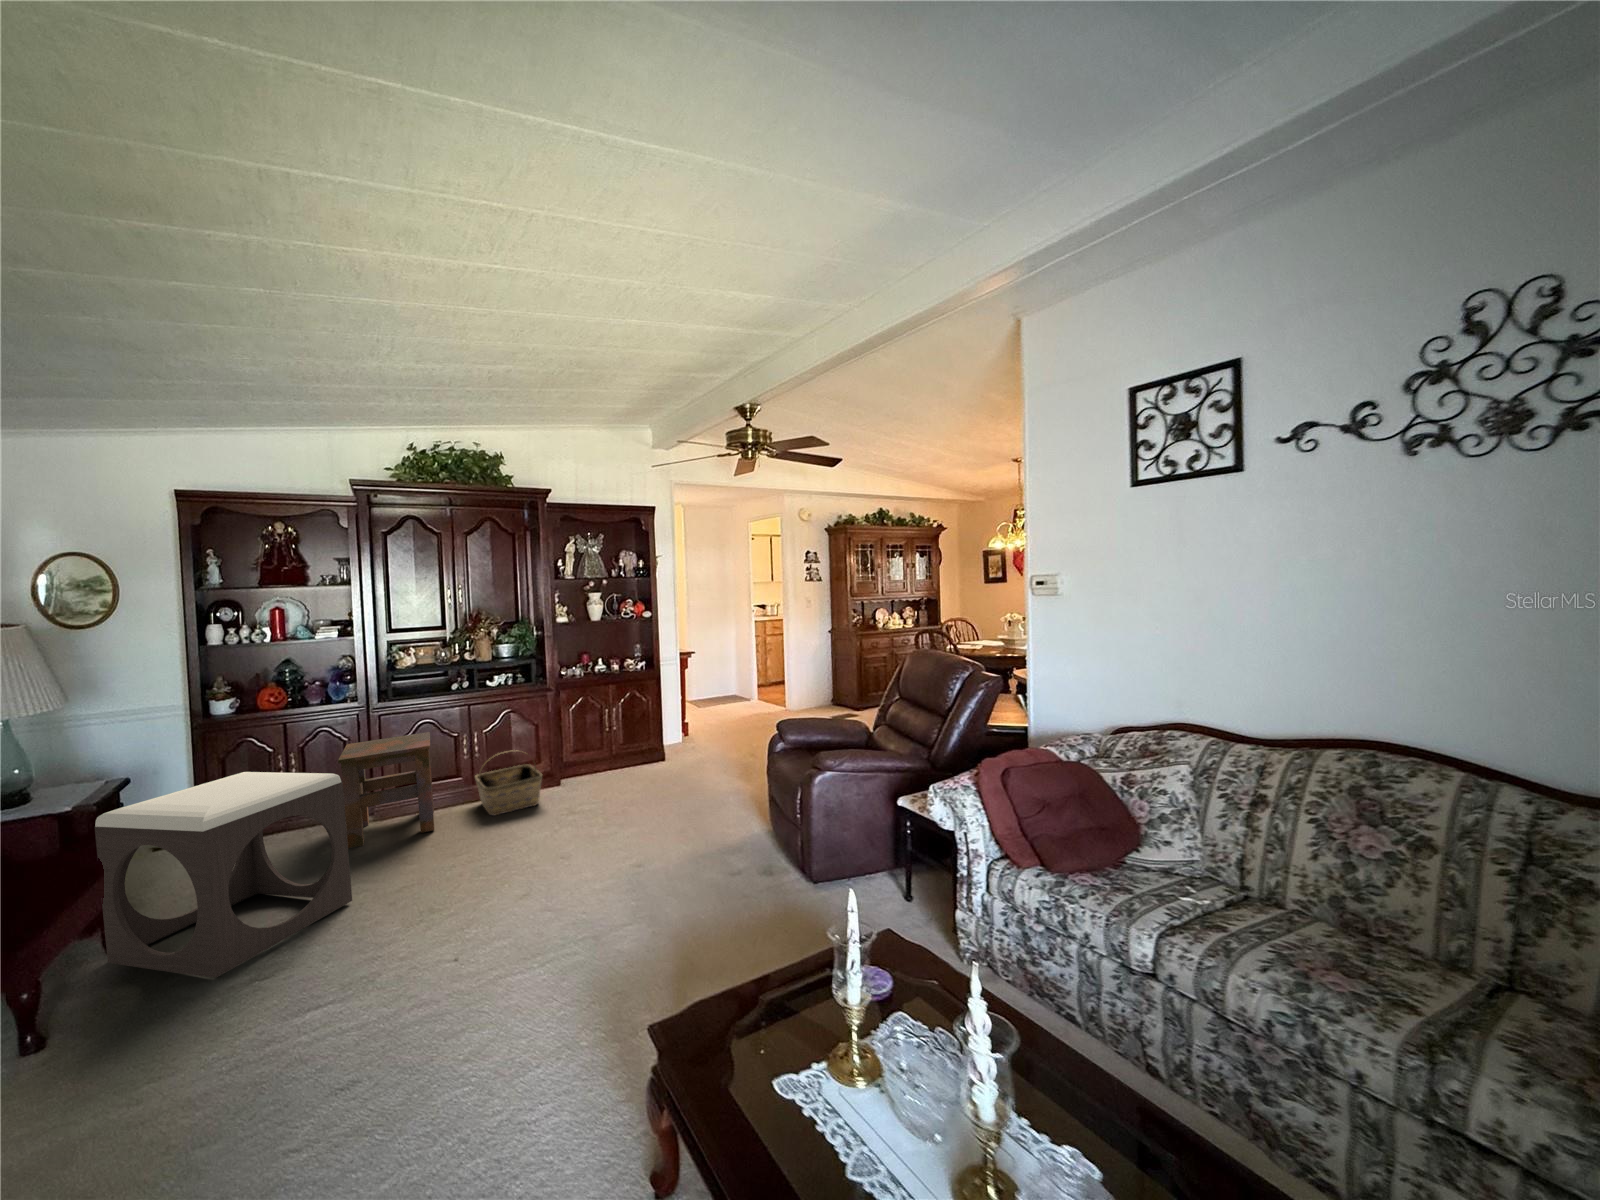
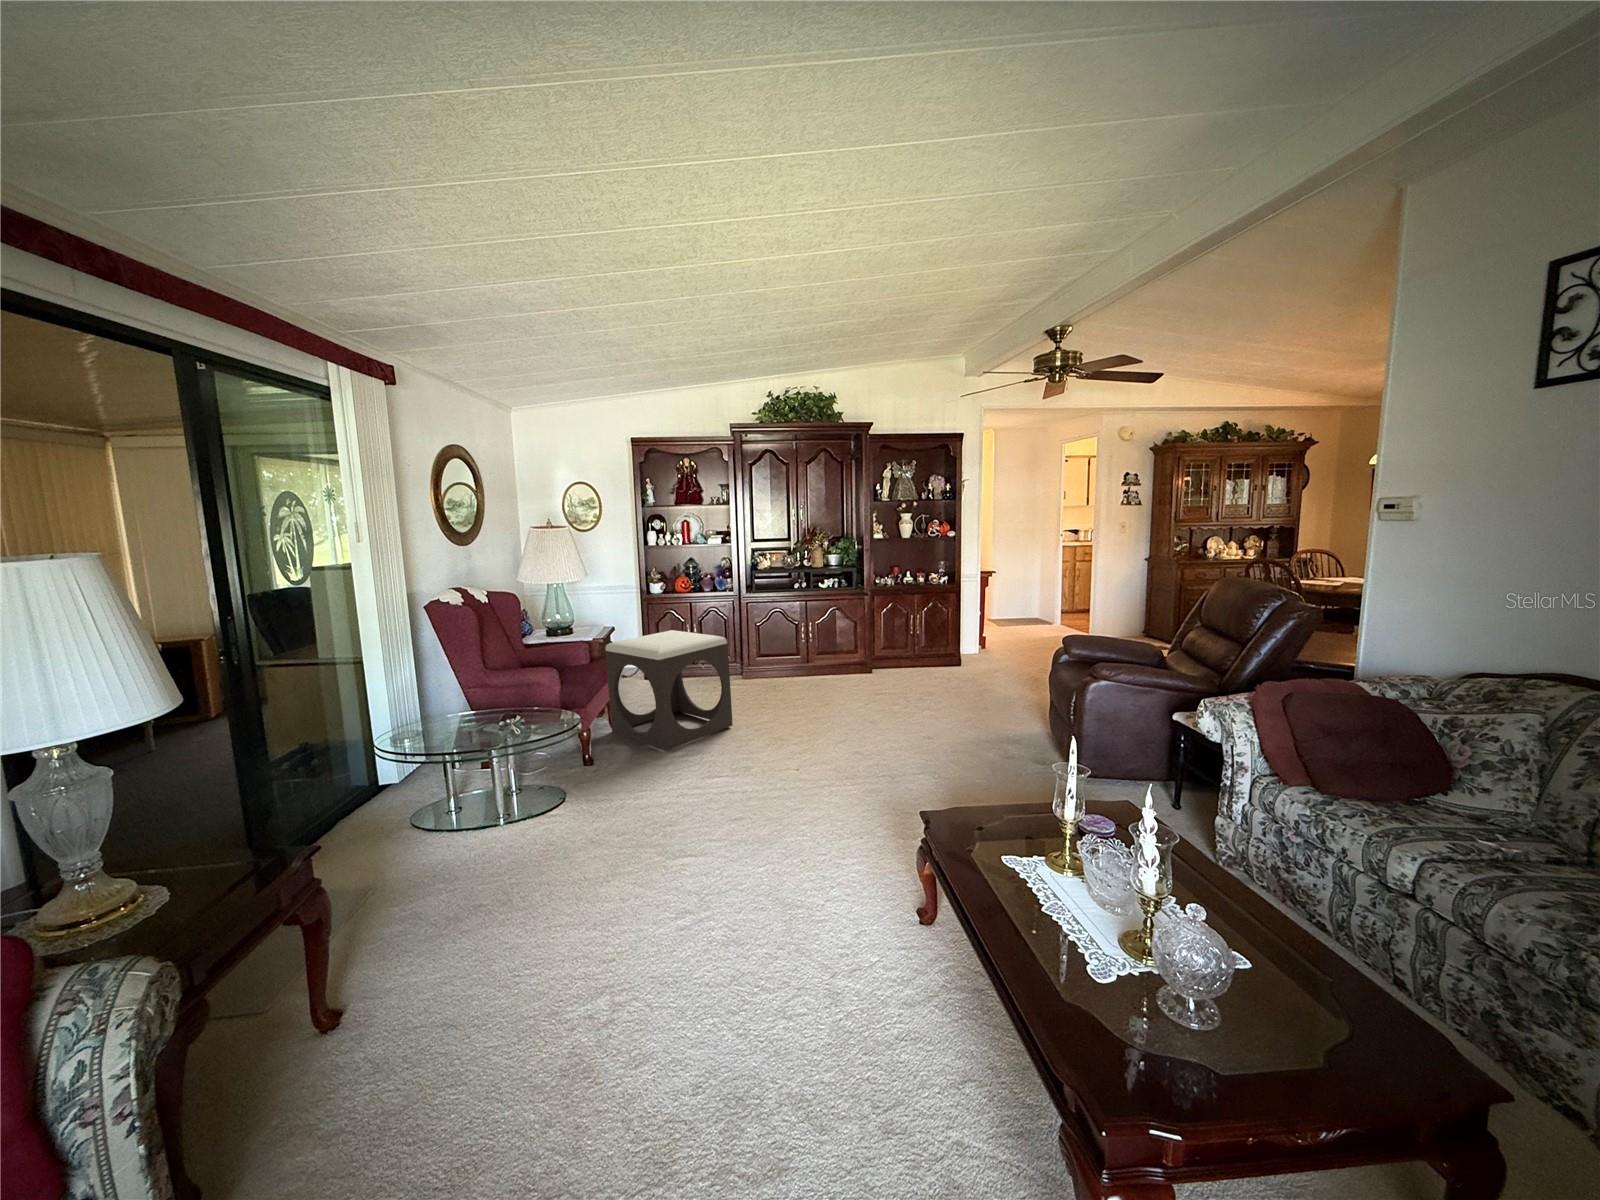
side table: present [338,732,434,848] -> none [721,620,780,695]
basket: present [475,750,542,816] -> none [807,641,857,689]

